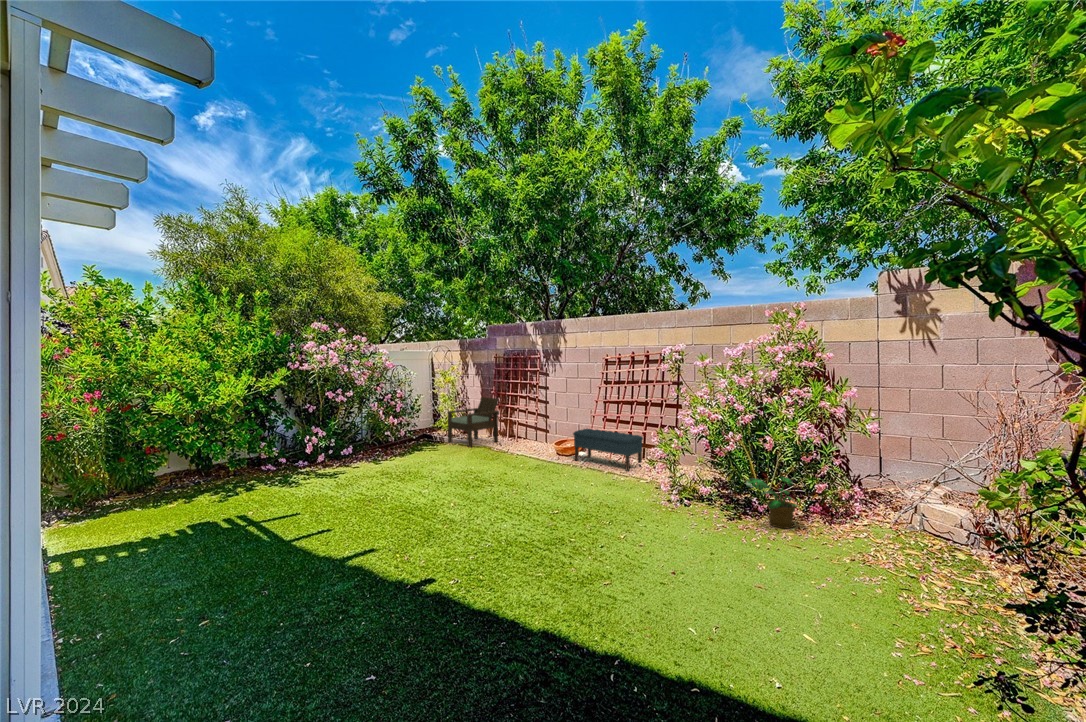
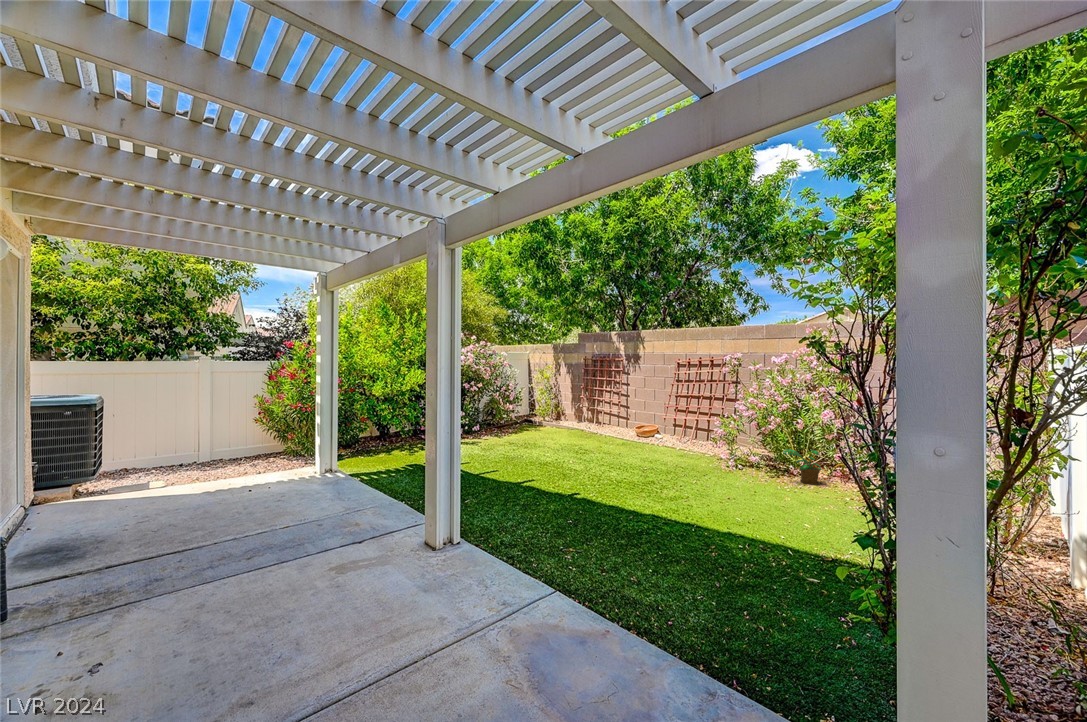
chair: present [448,397,499,447] -> none [547,391,588,430]
bench: present [573,429,643,472] -> none [651,417,707,449]

